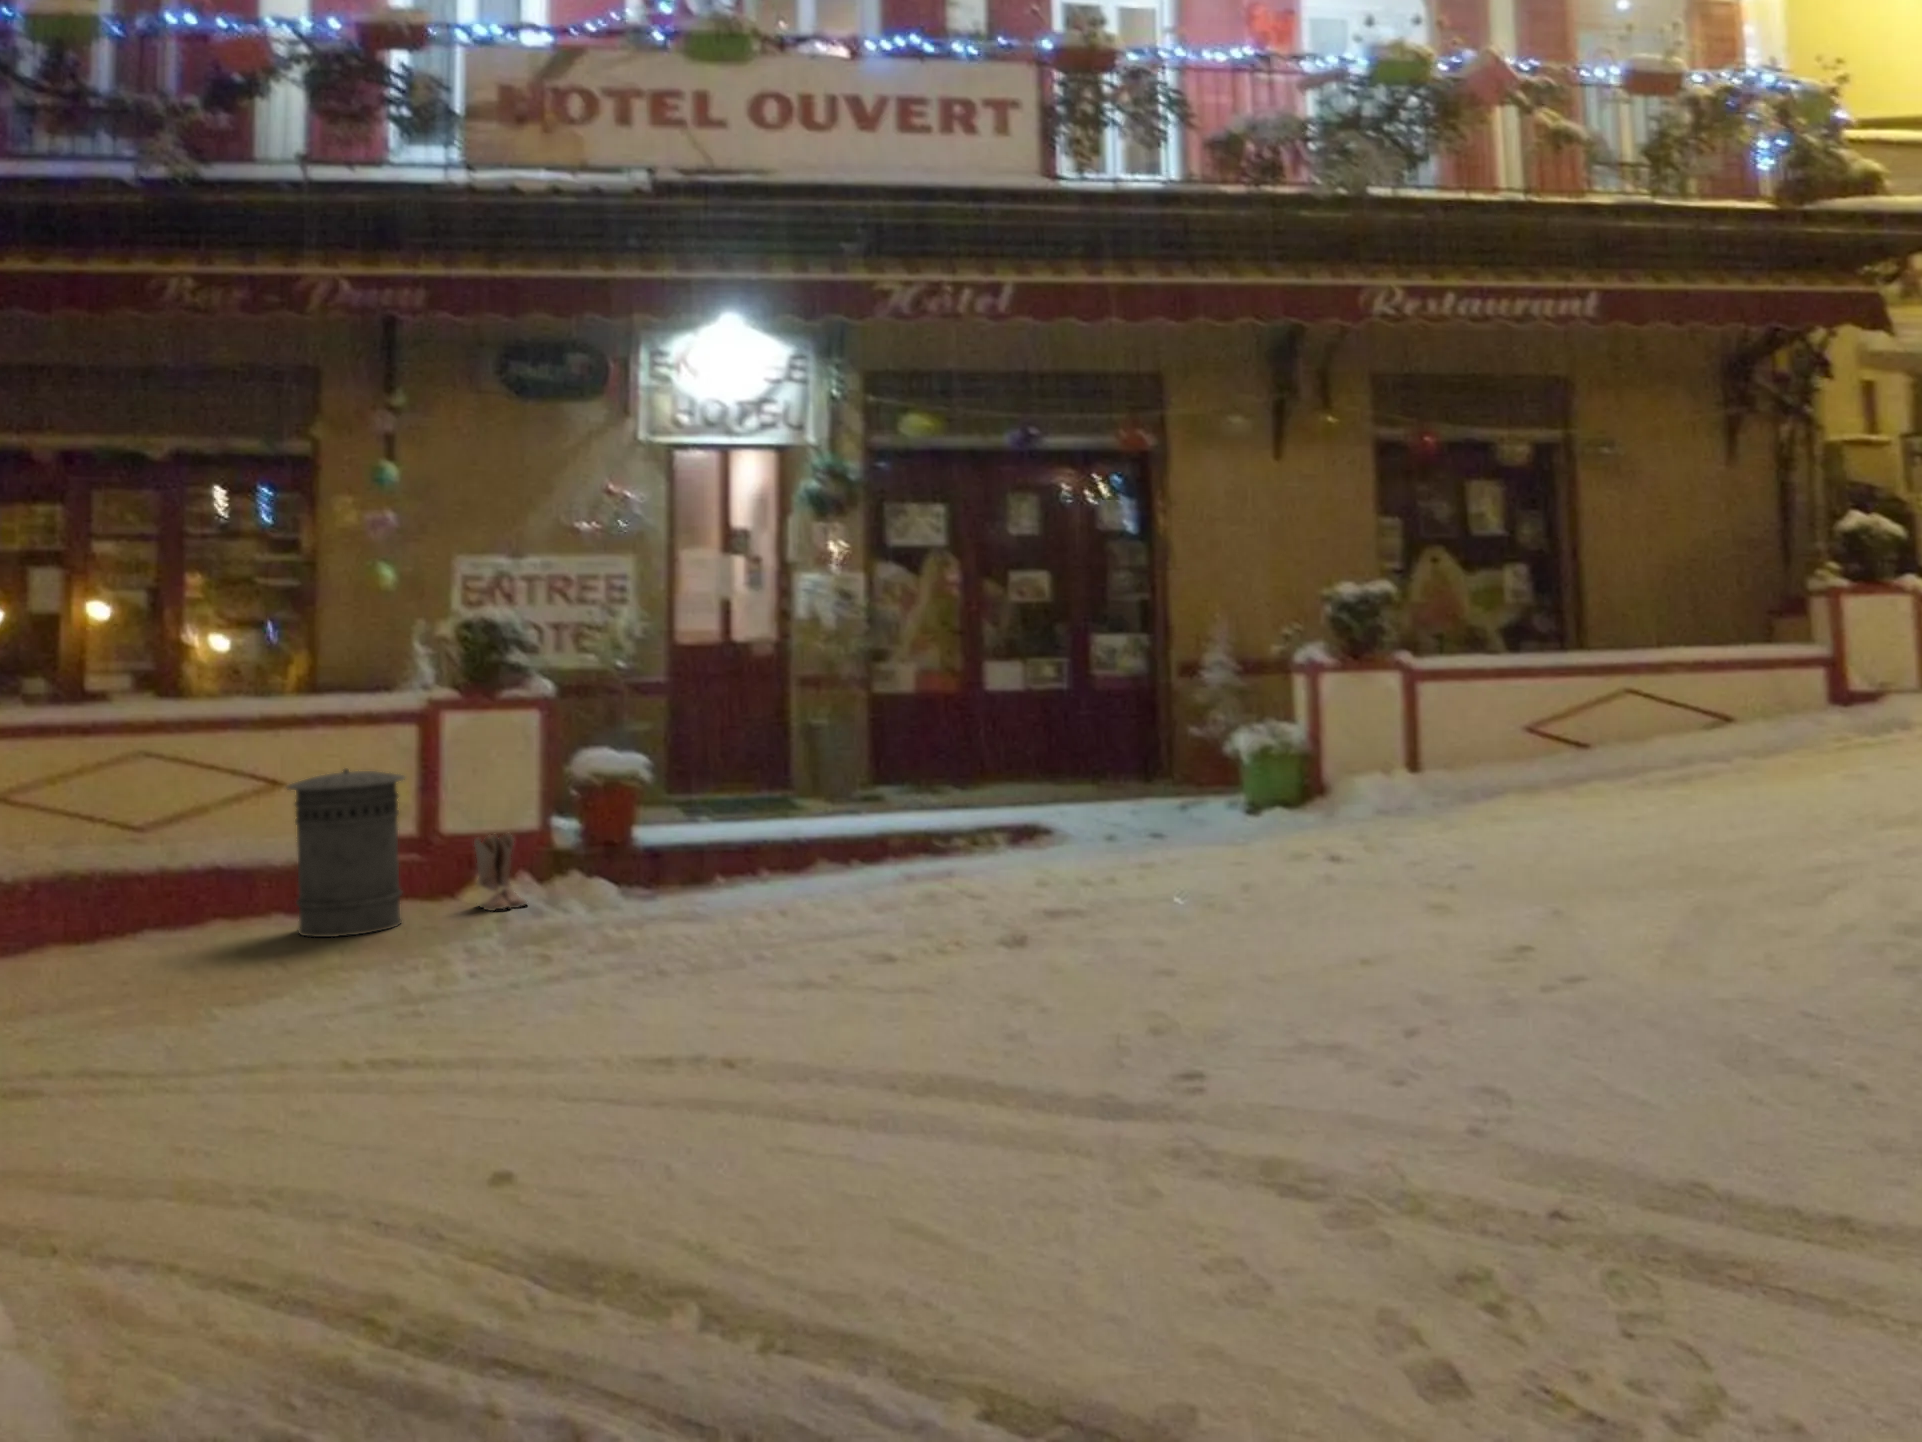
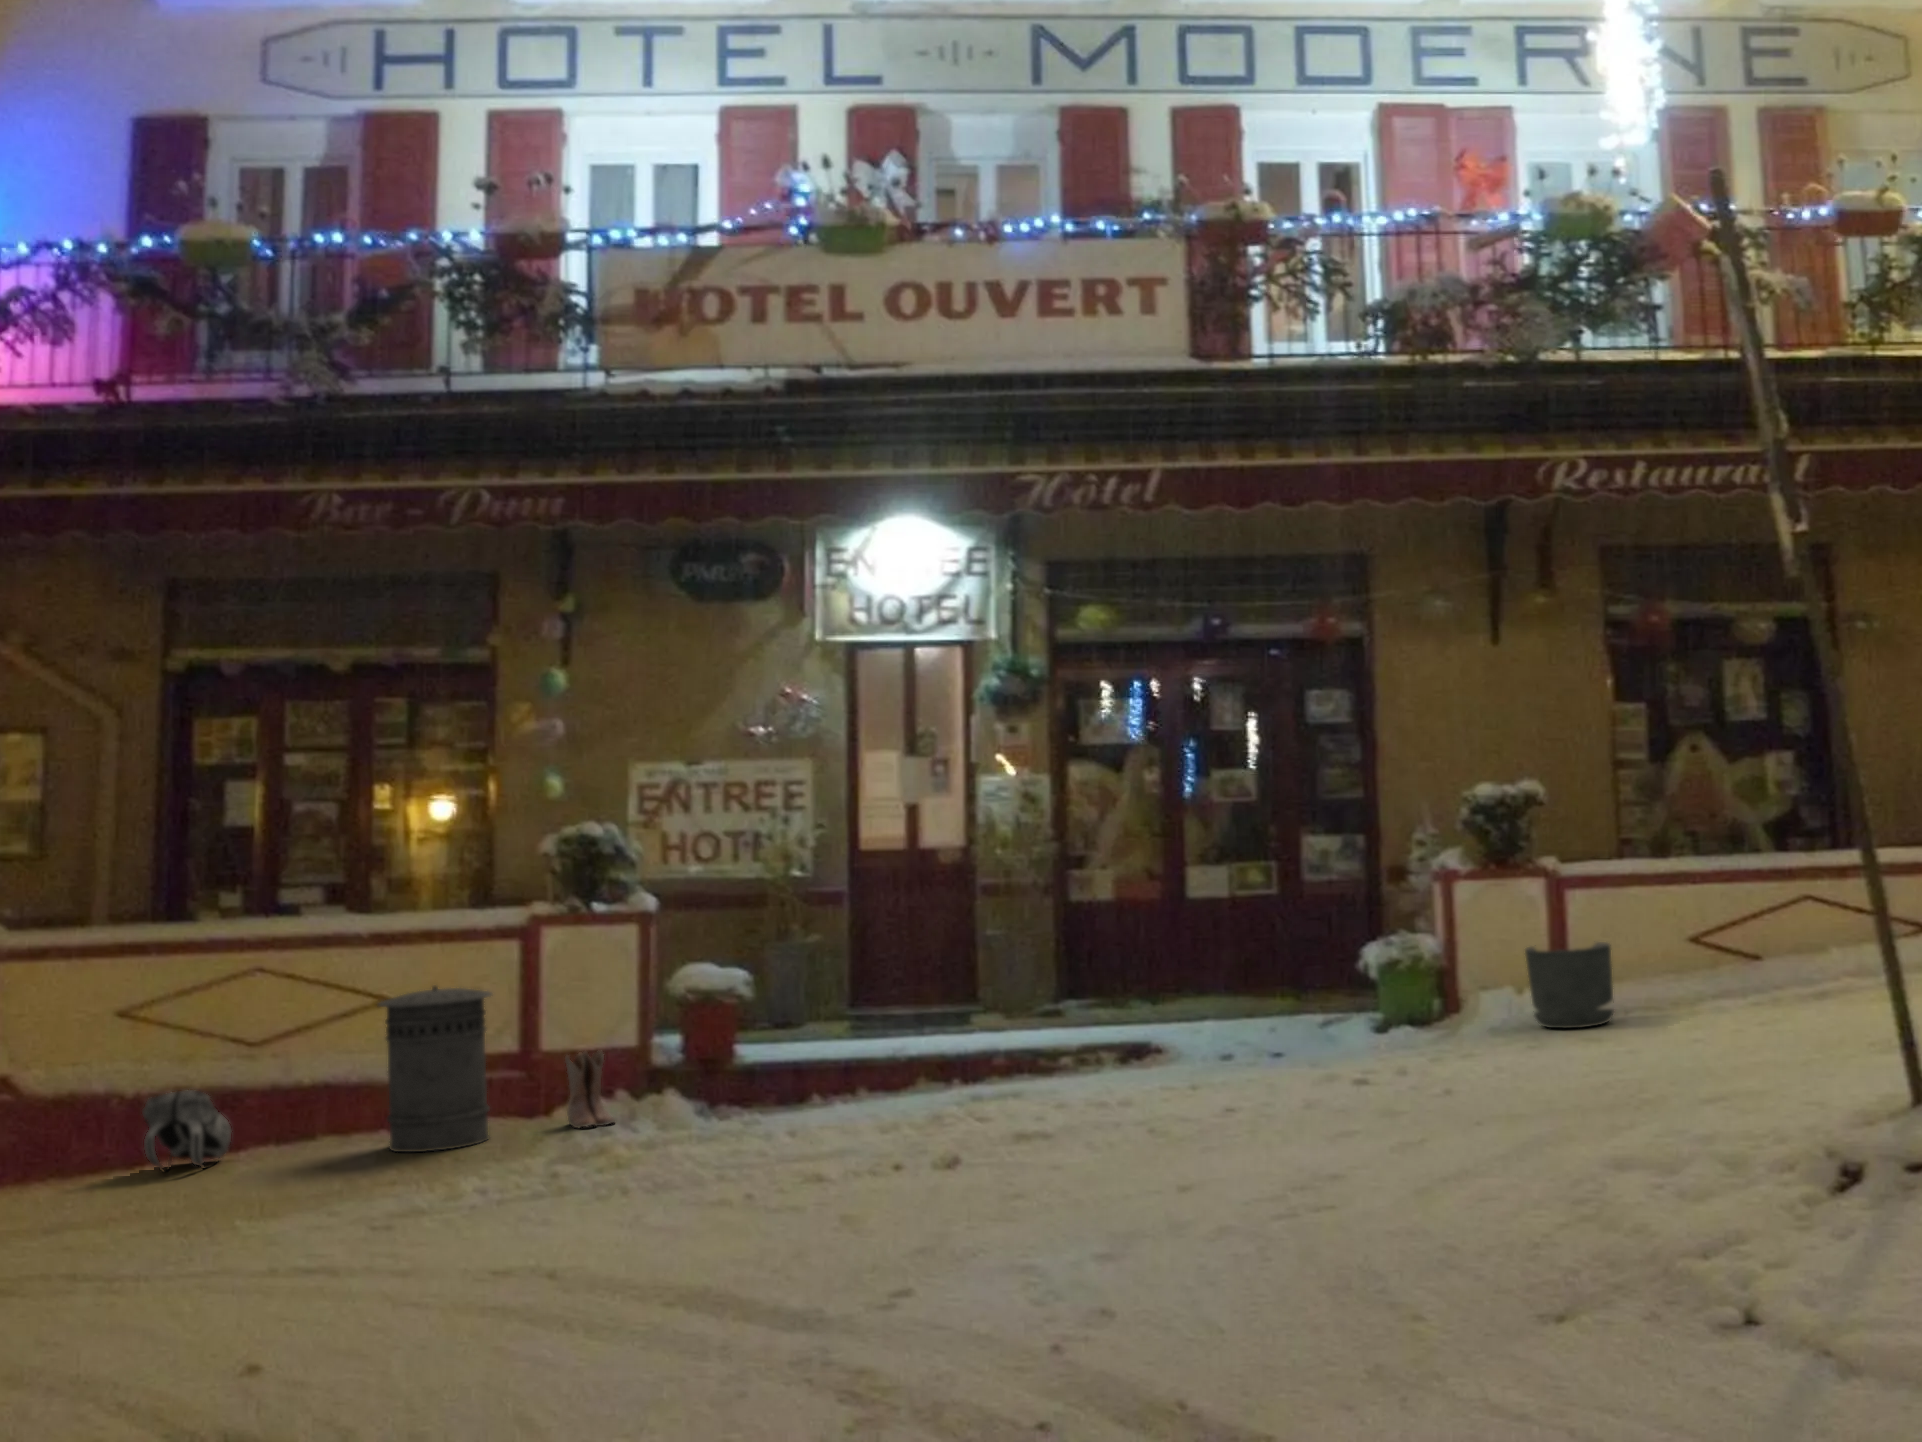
planter: none [1383,728,1465,808] -> present [1525,942,1613,1028]
backpack: none [37,876,125,961] -> present [142,1090,231,1171]

